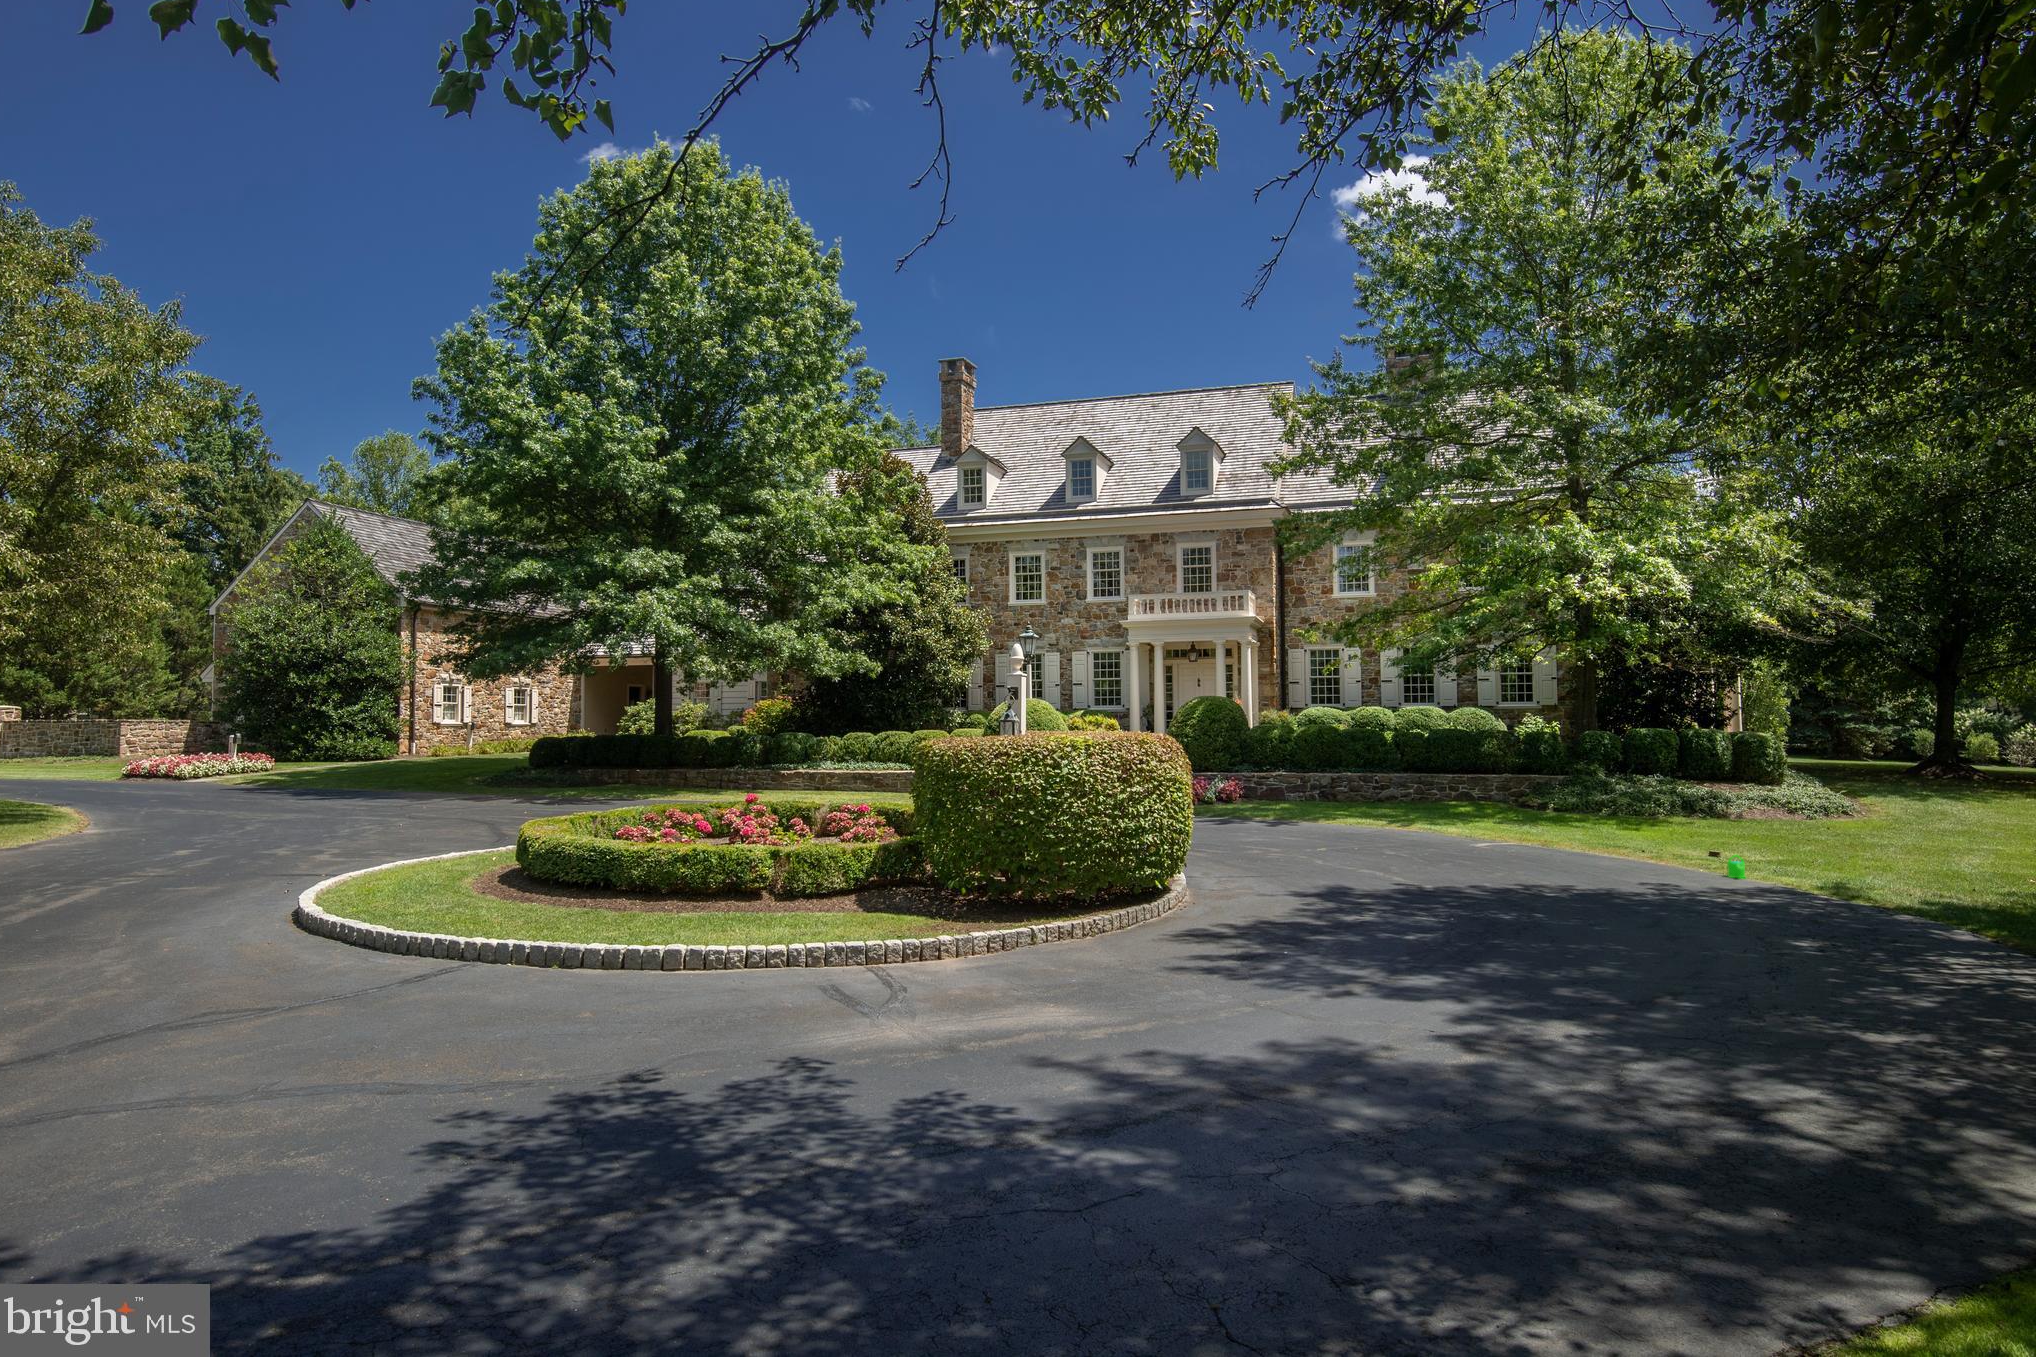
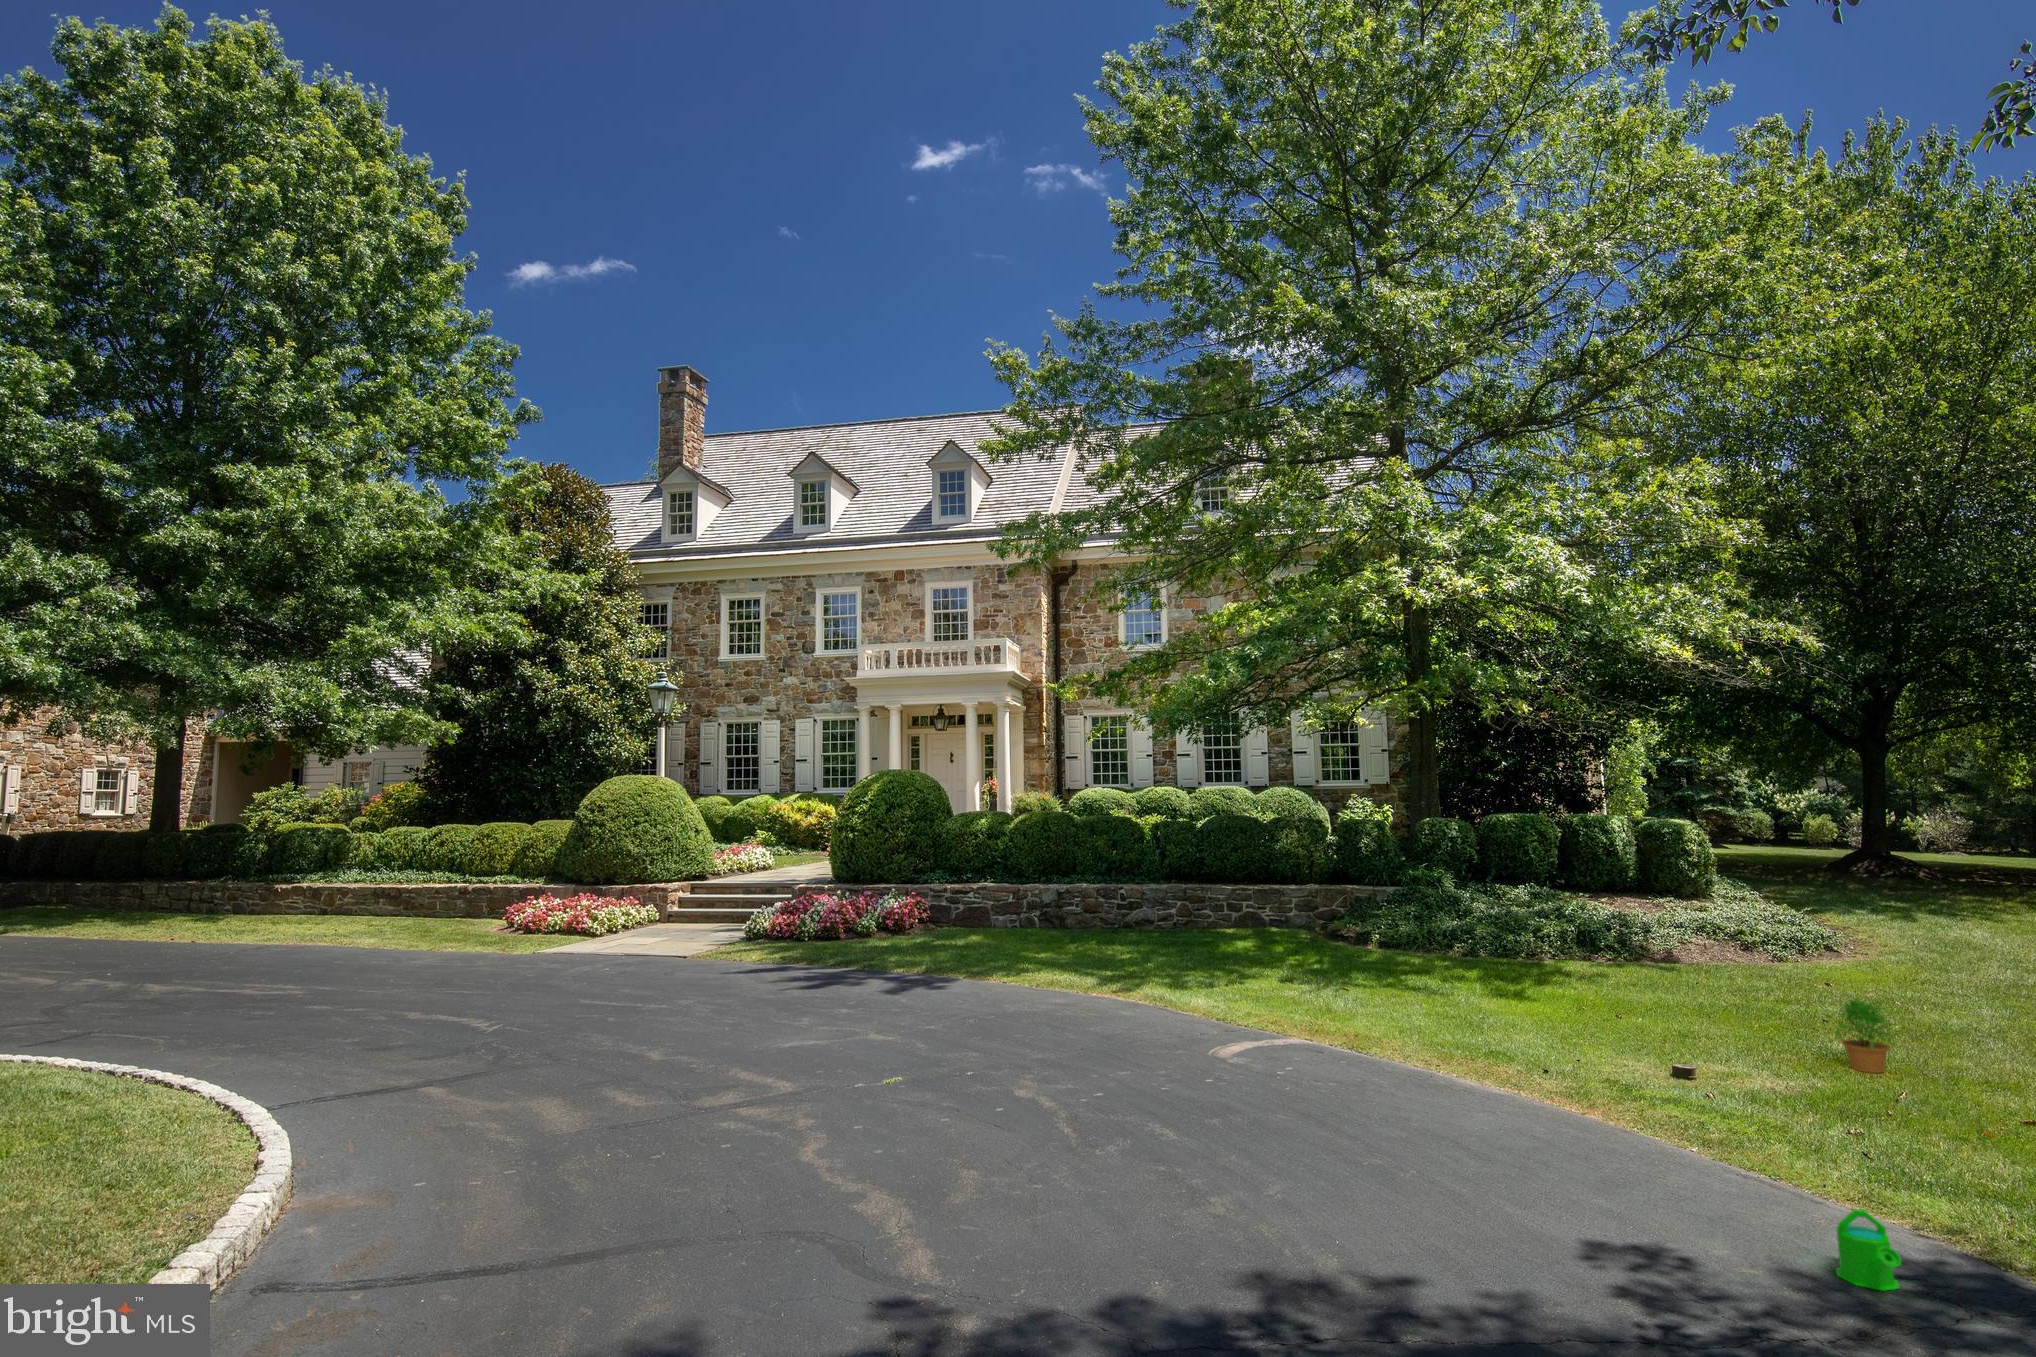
potted plant: none [1787,813,1820,847] -> present [1836,999,1895,1073]

